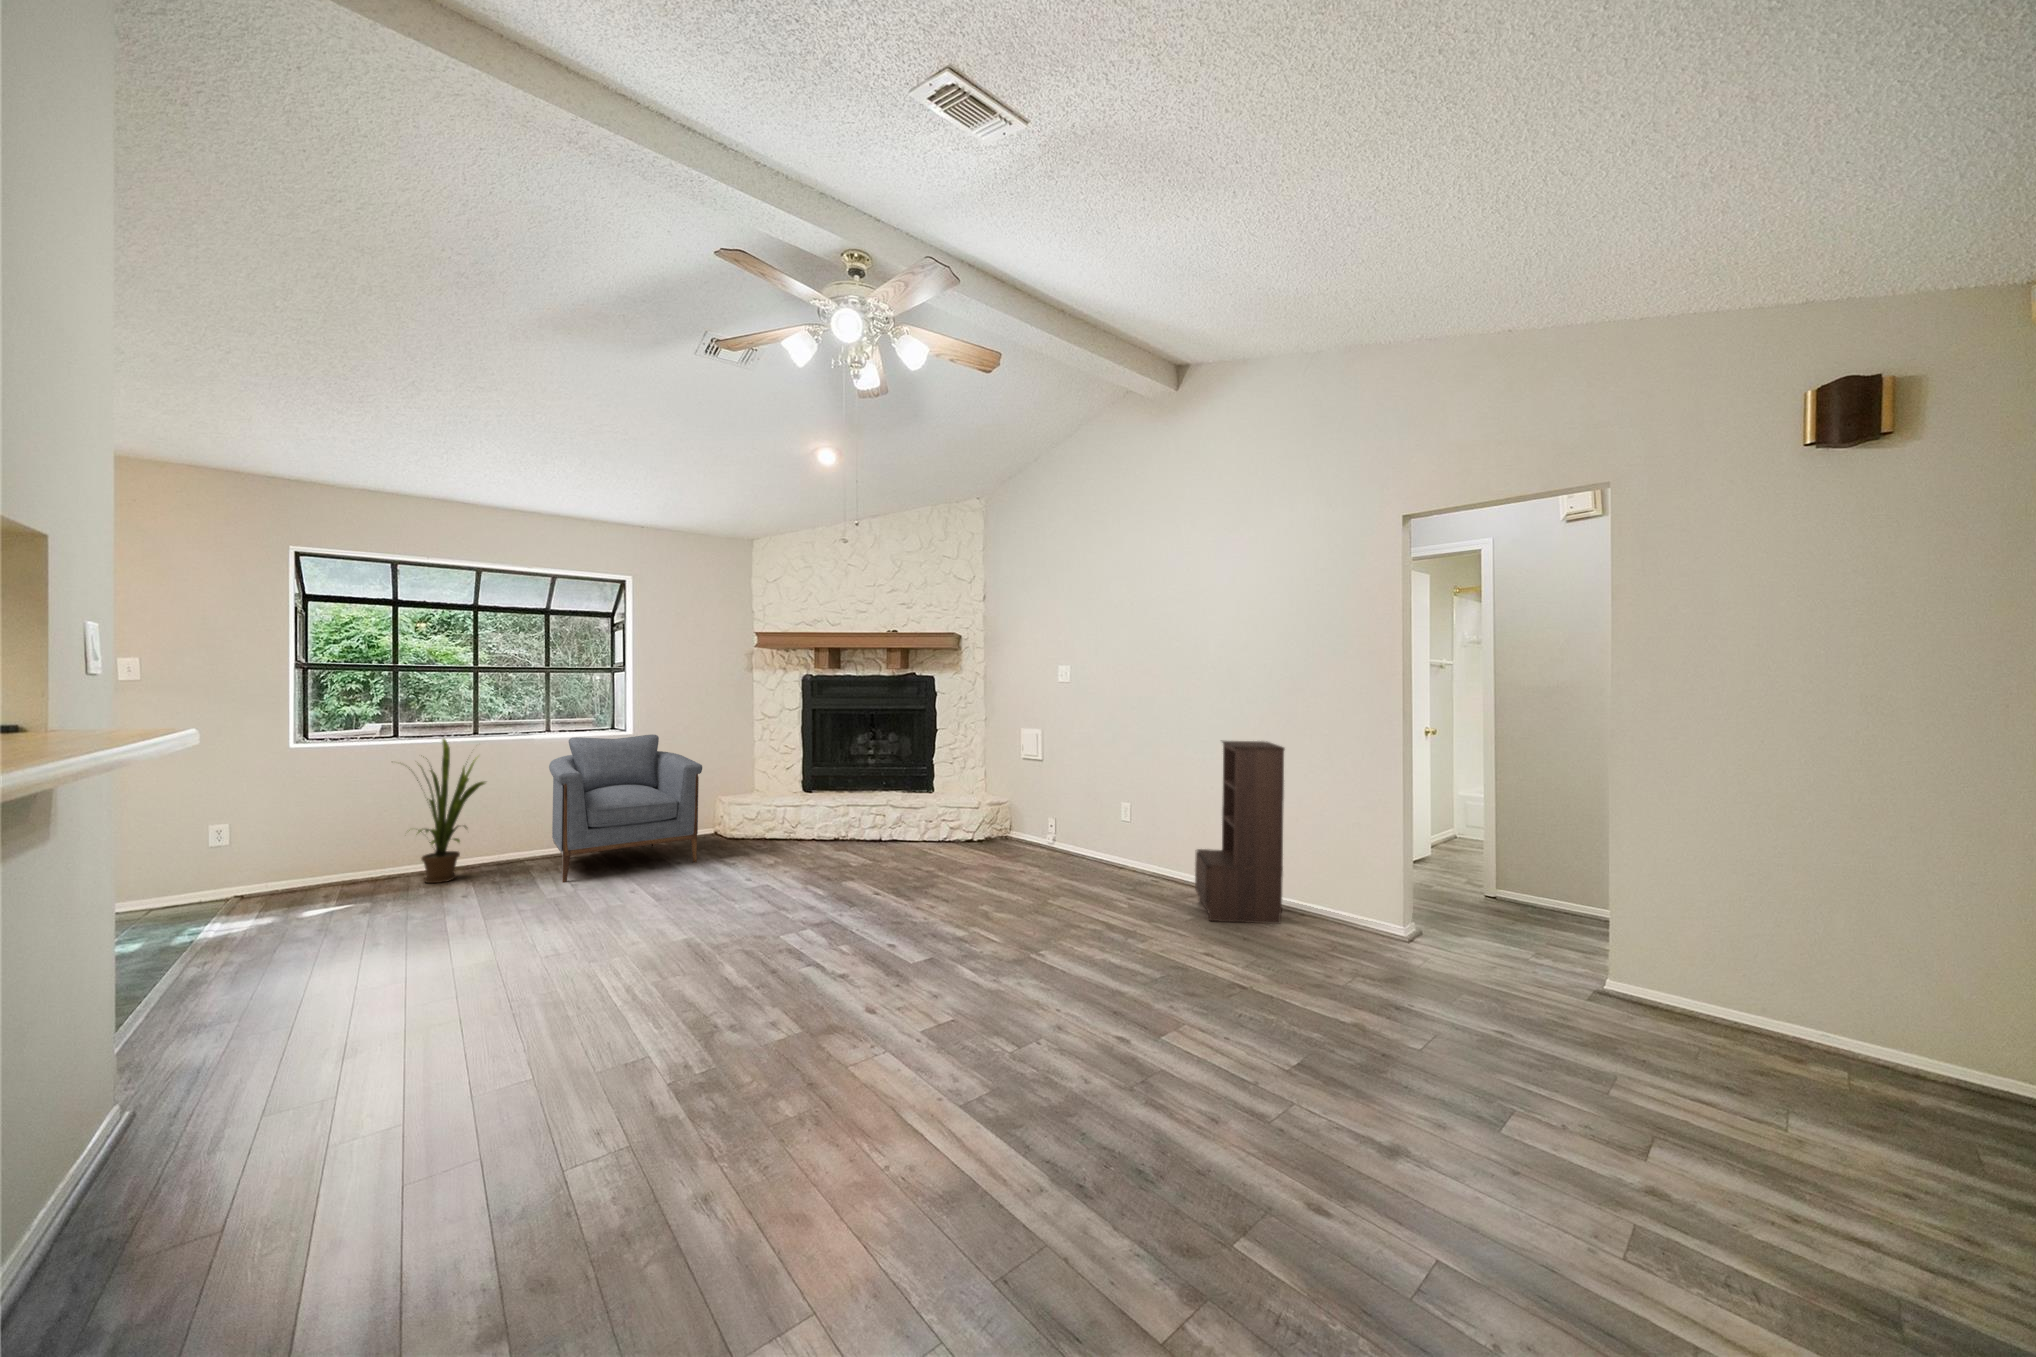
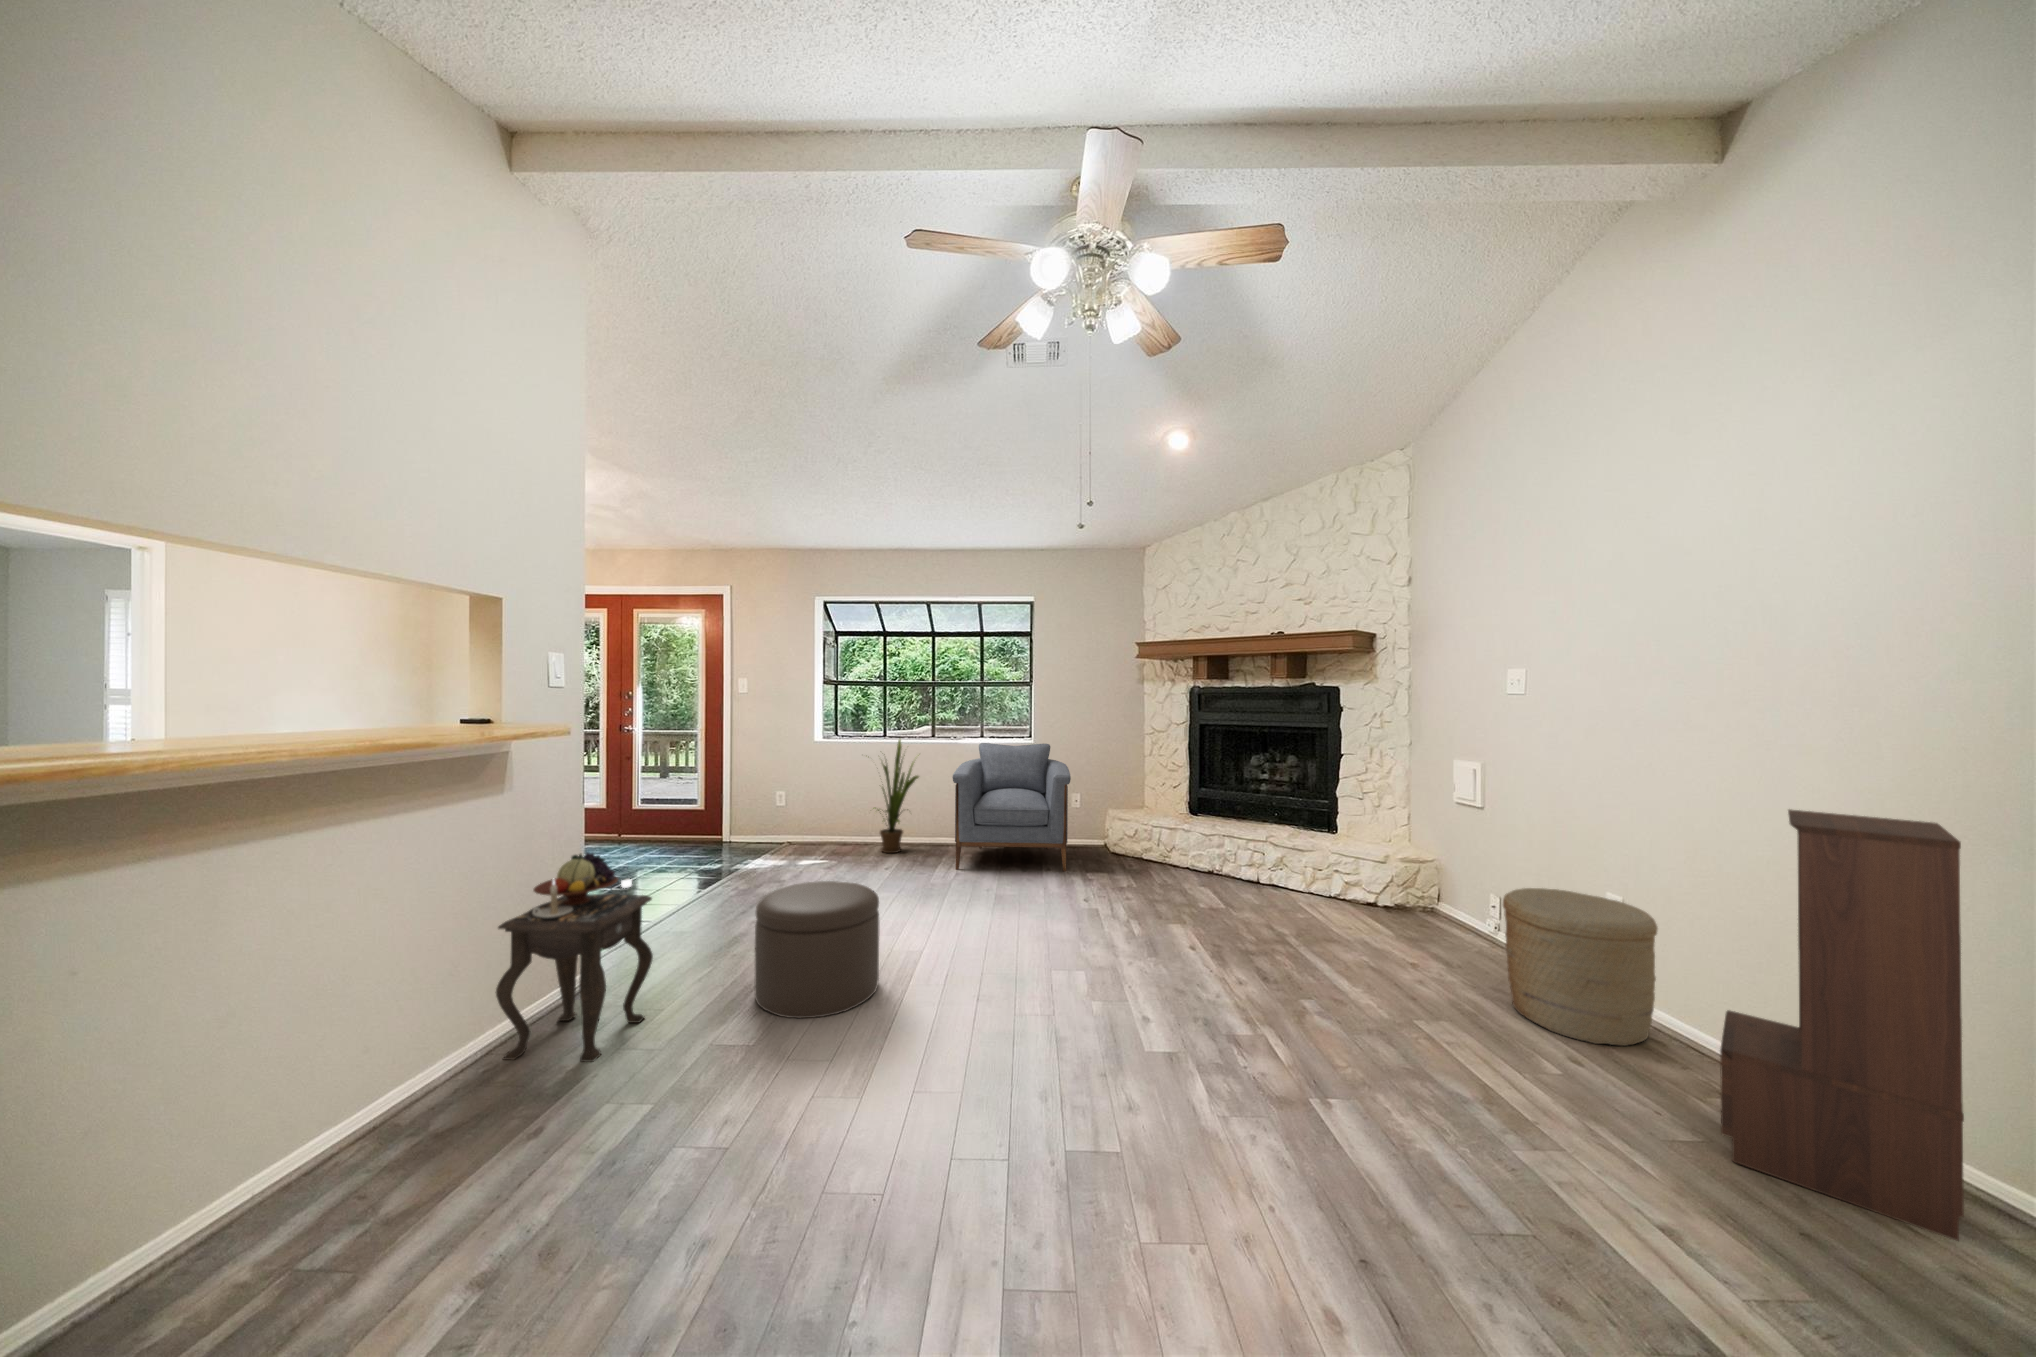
woven basket: none [1081,804,1156,889] -> present [1503,888,1658,1046]
ottoman: none [454,894,621,1054] -> present [754,881,879,1018]
side table: none [70,906,319,1243] -> present [496,852,653,1062]

